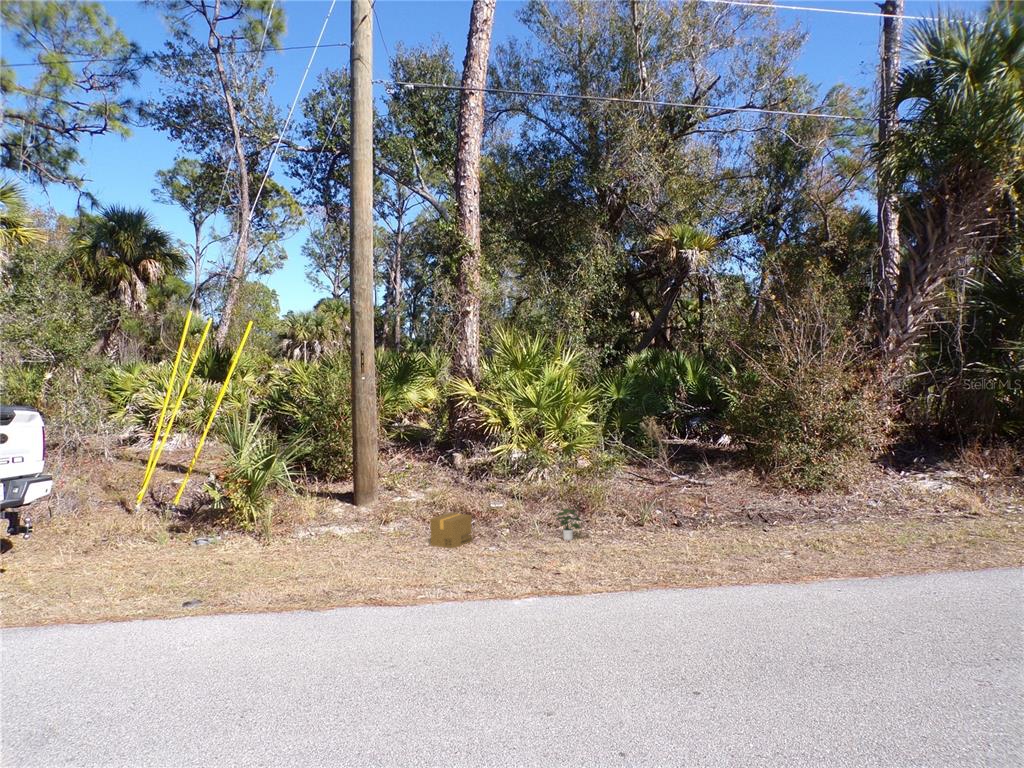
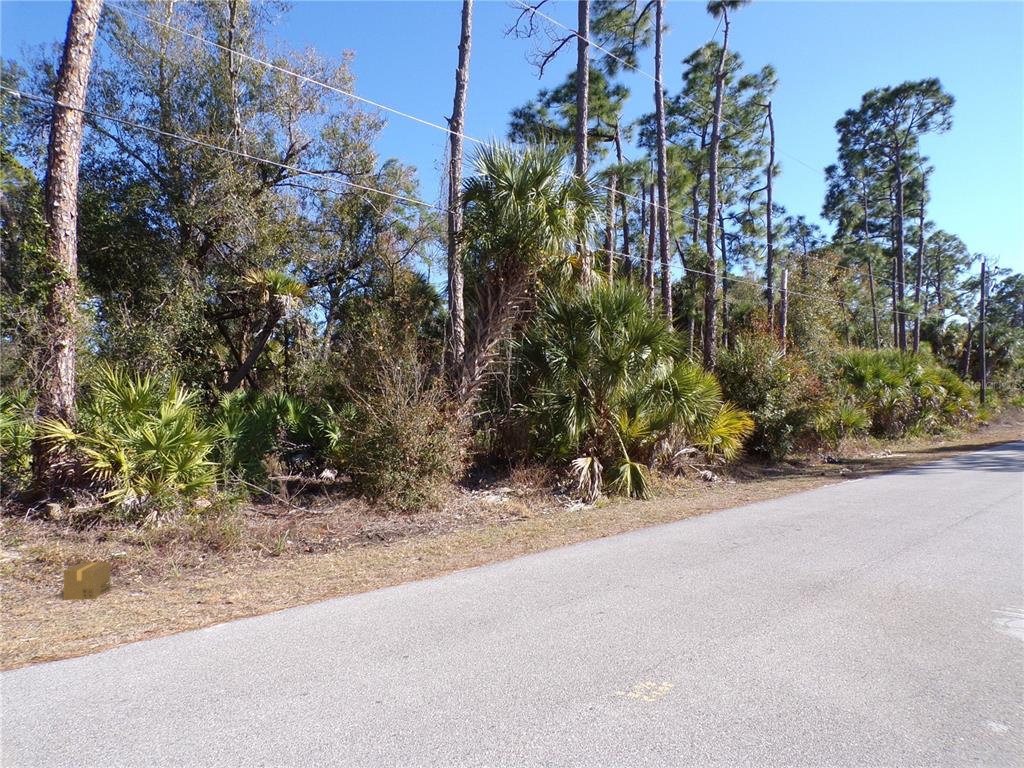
potted plant: present [556,507,584,540] -> none [200,543,233,576]

